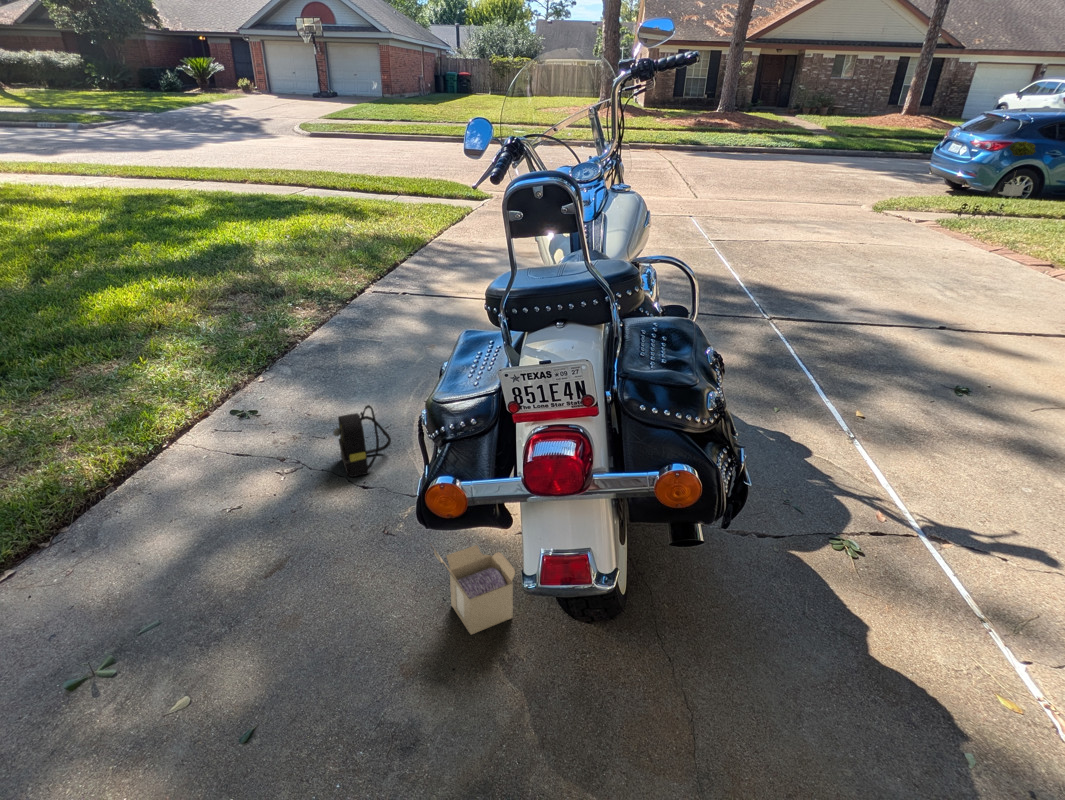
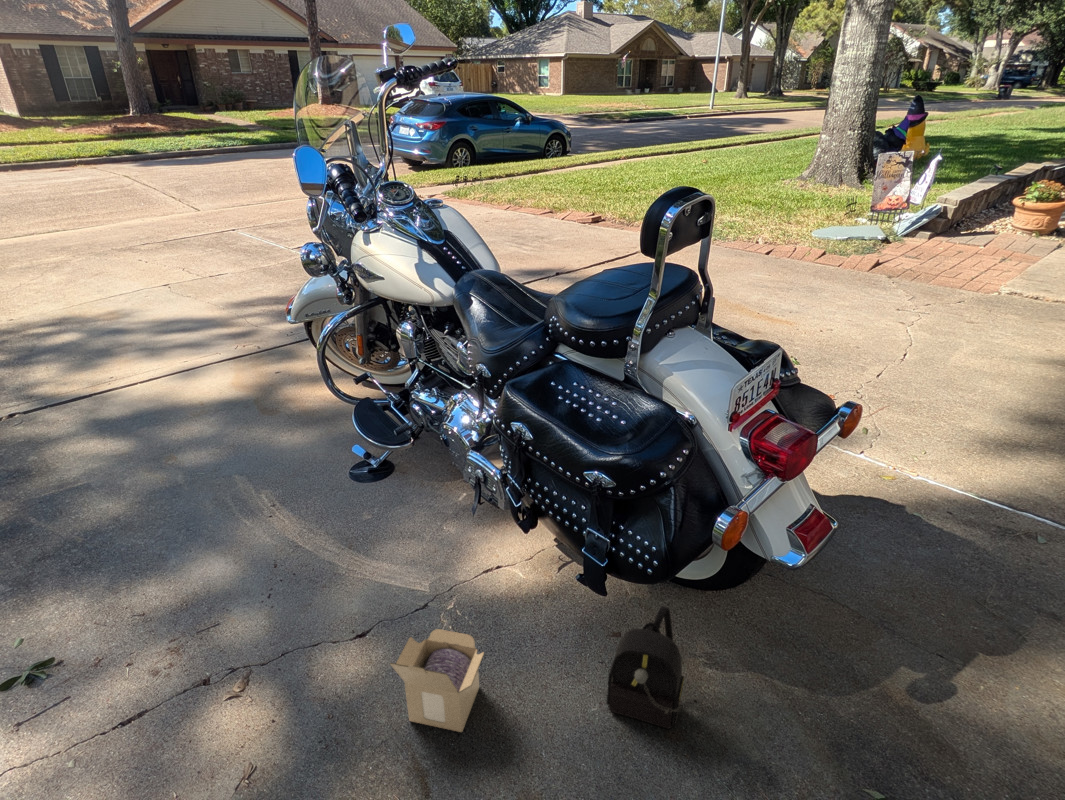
potted tree: present [998,141,1036,196] -> none [445,119,466,166]
backpack: present [333,405,391,477] -> present [606,606,684,729]

